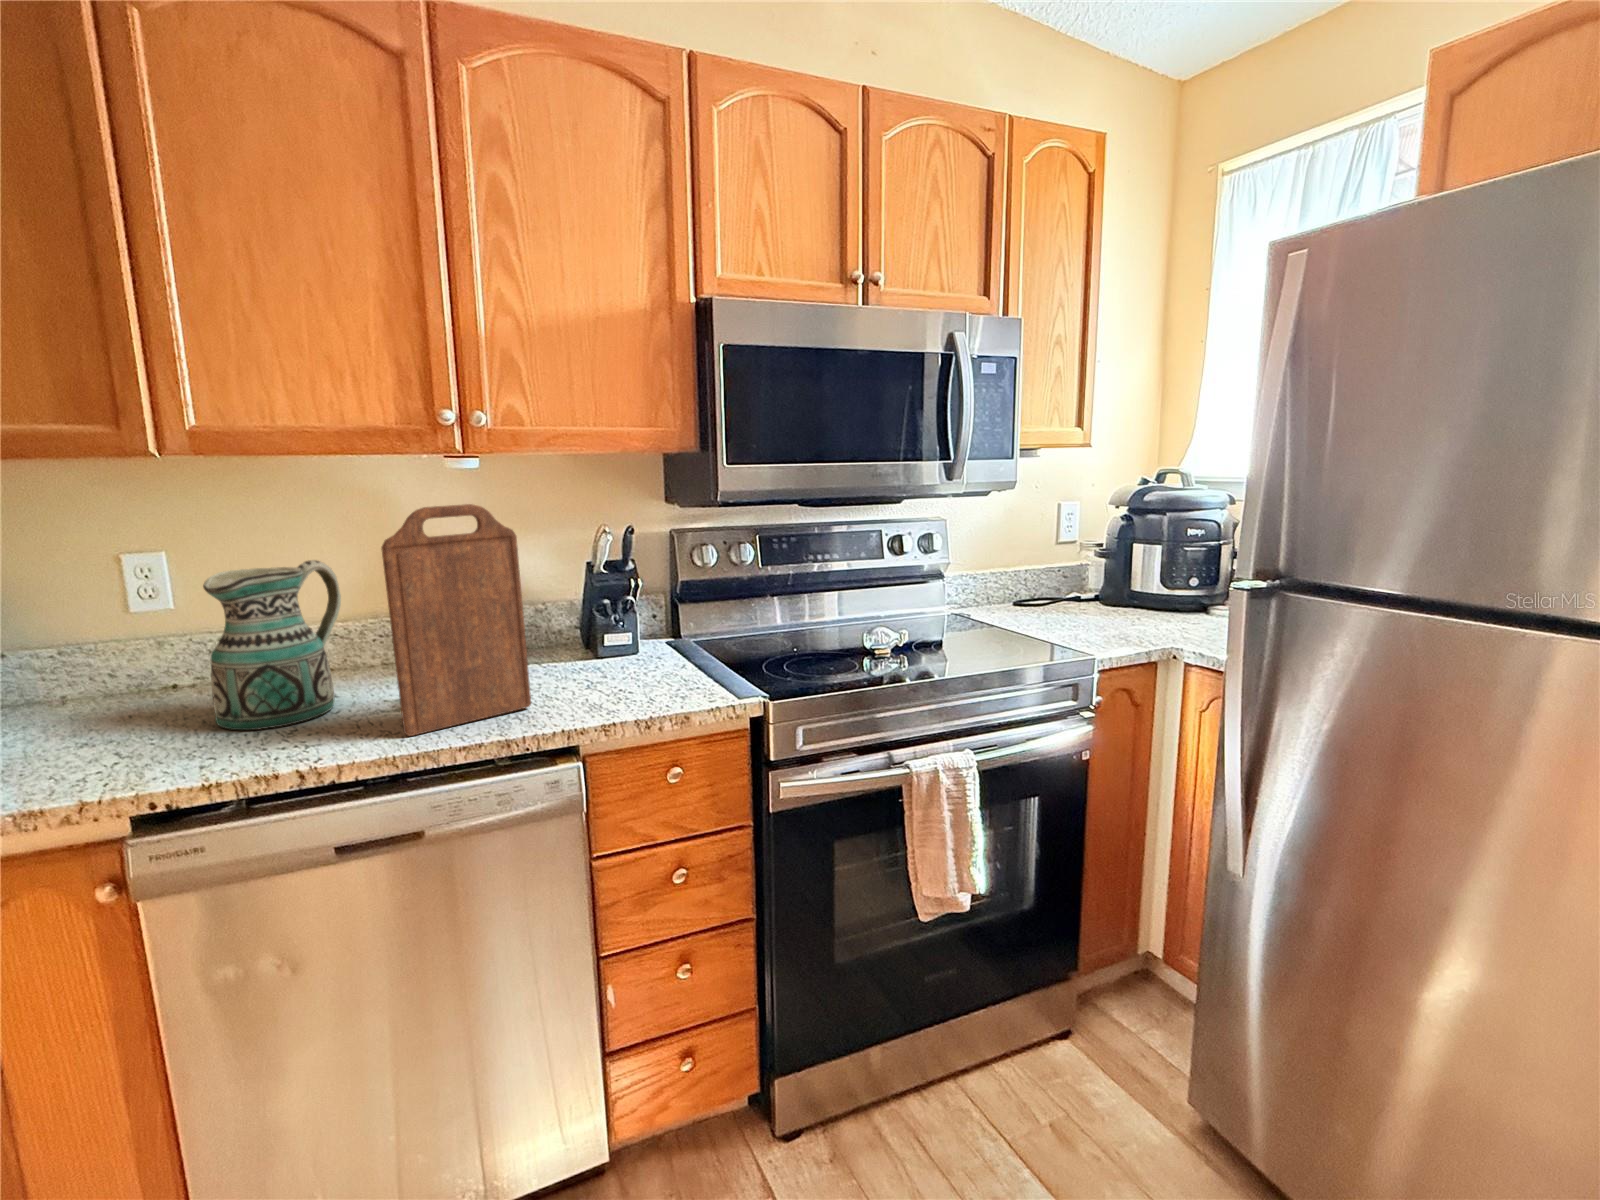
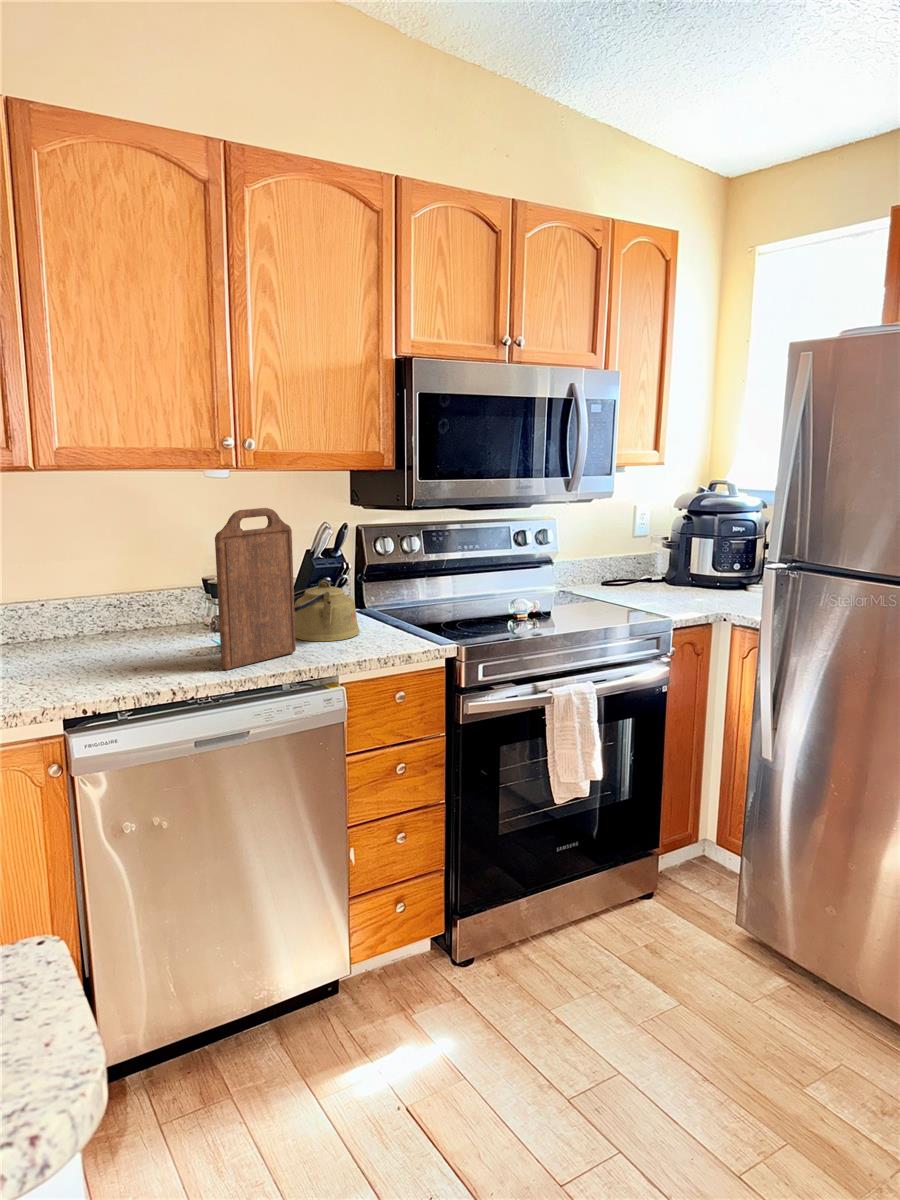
ceramic pitcher: present [203,560,341,730] -> none [66,546,147,669]
kettle: none [540,605,647,689] -> present [294,581,360,641]

